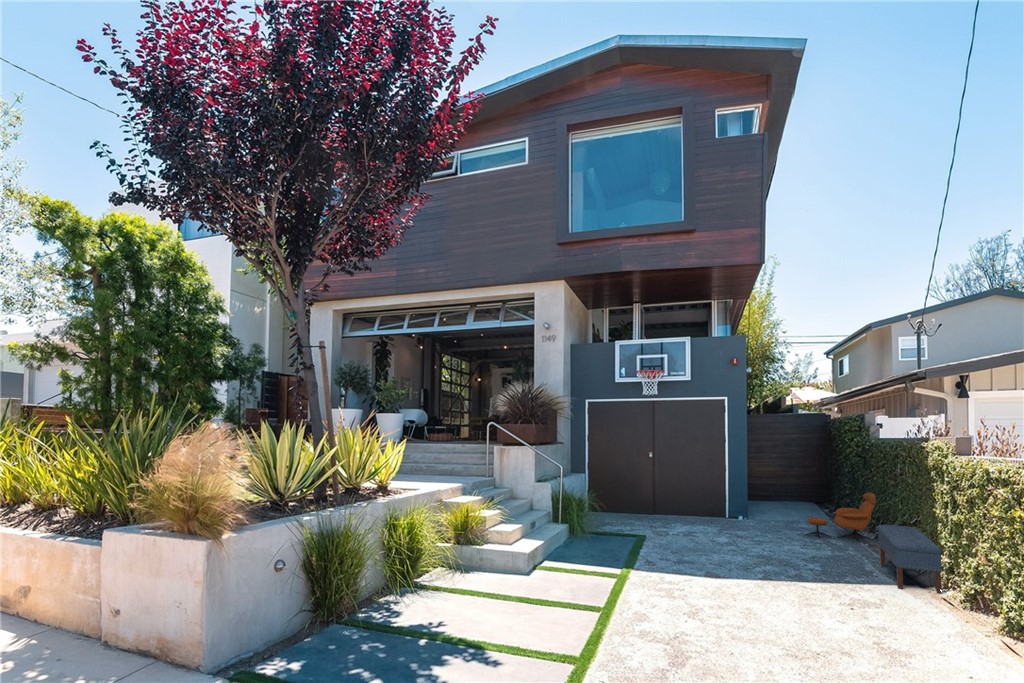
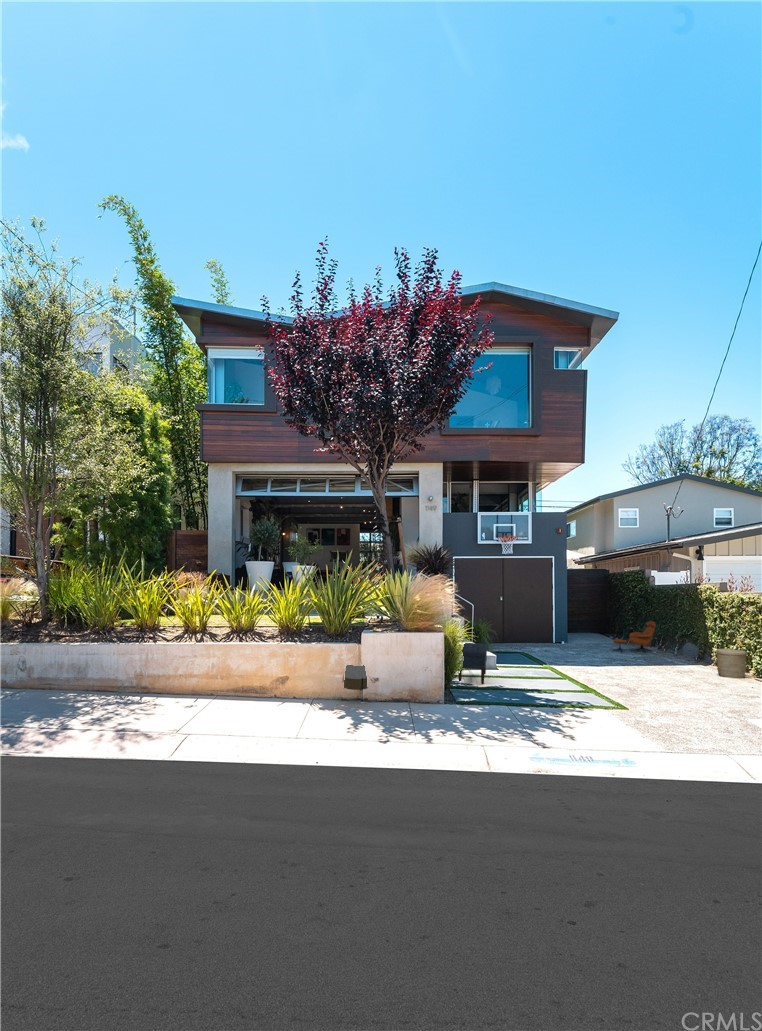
bench: present [877,525,942,594] -> present [458,643,487,684]
woven basket: none [927,565,993,633] -> present [716,649,746,678]
planter: none [30,577,90,659] -> present [342,665,368,701]

